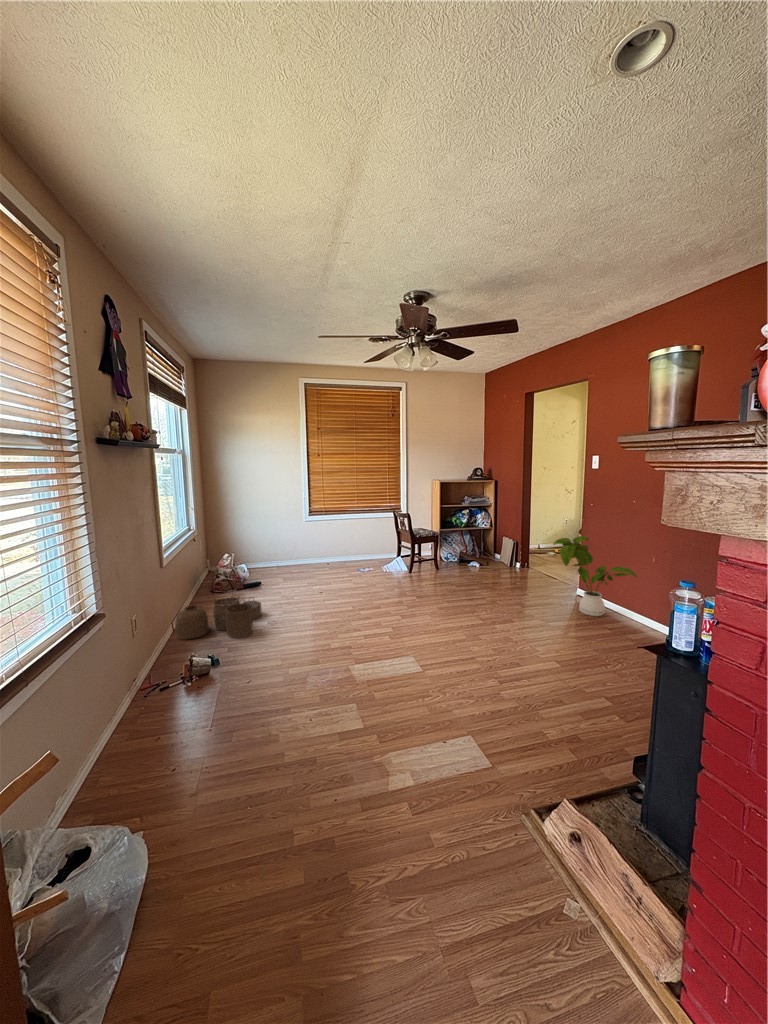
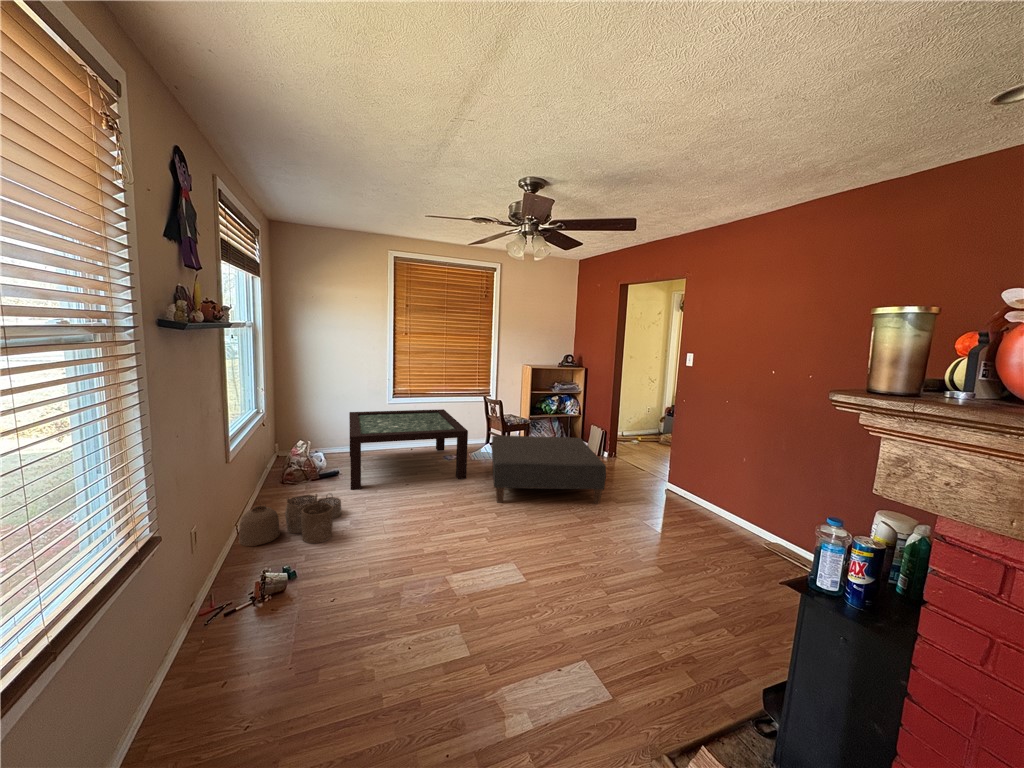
coffee table: none [269,525,377,596] -> present [349,409,468,490]
house plant: present [553,536,637,616] -> none [651,434,733,514]
ottoman: none [399,547,509,608] -> present [492,435,606,504]

